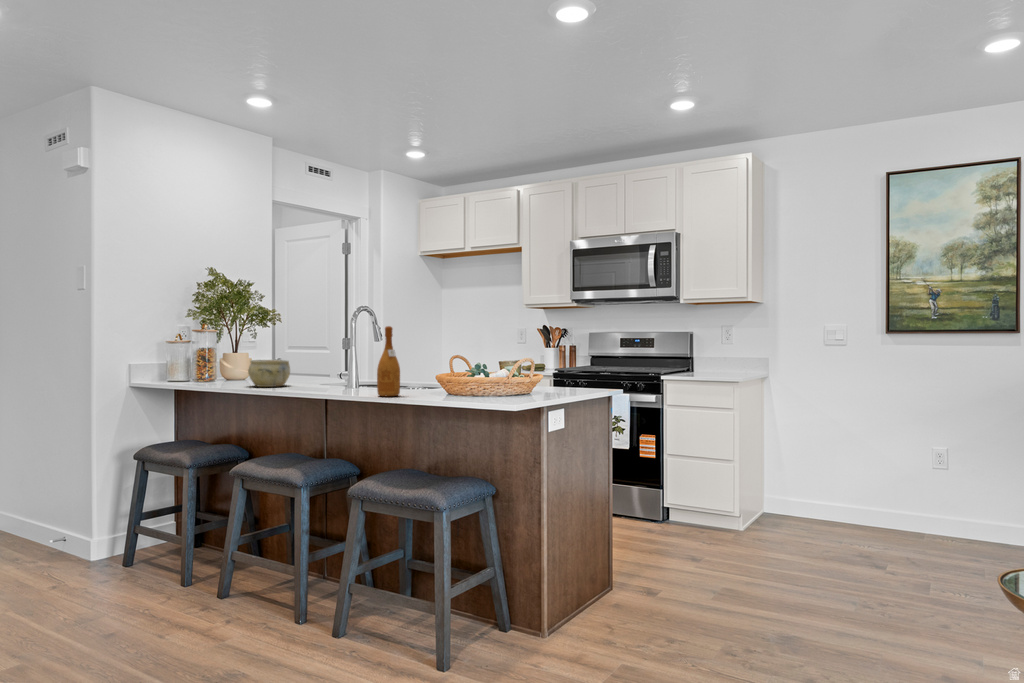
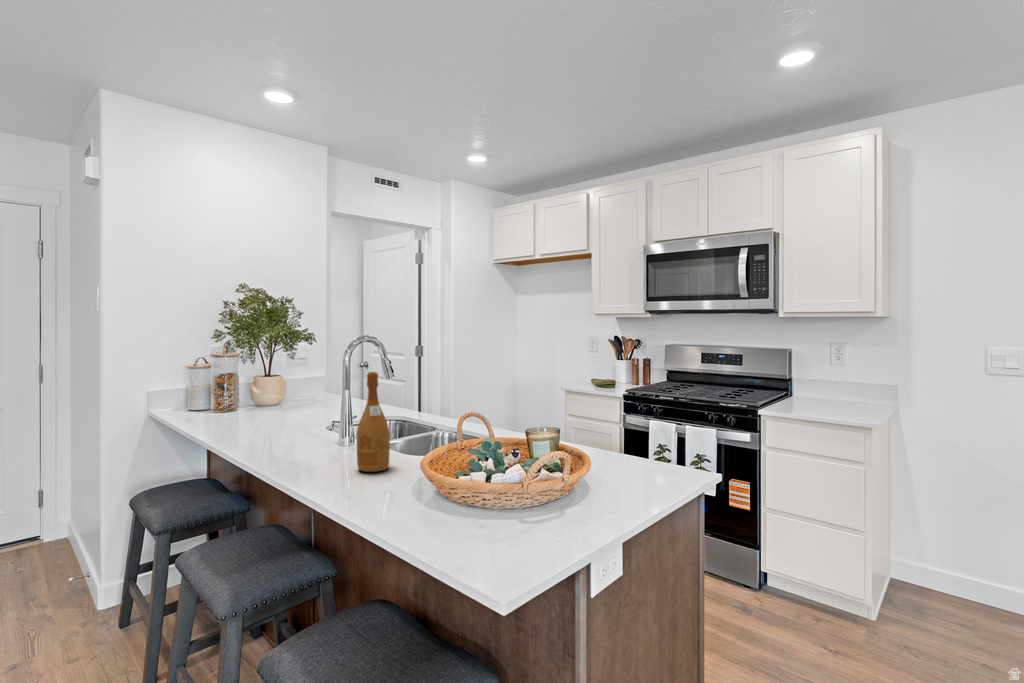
ceramic bowl: present [248,360,290,387] -> none [247,394,299,430]

